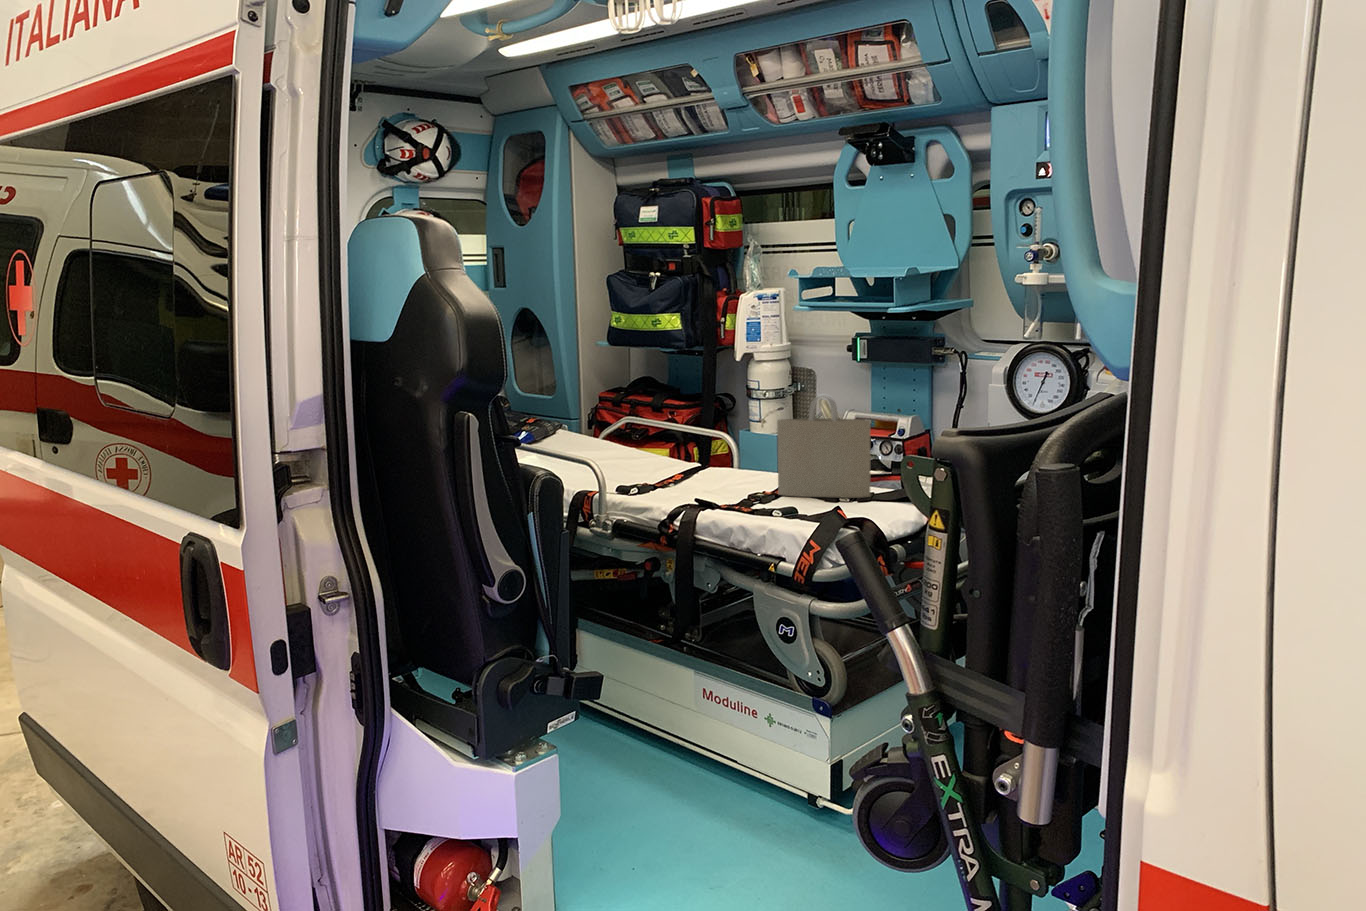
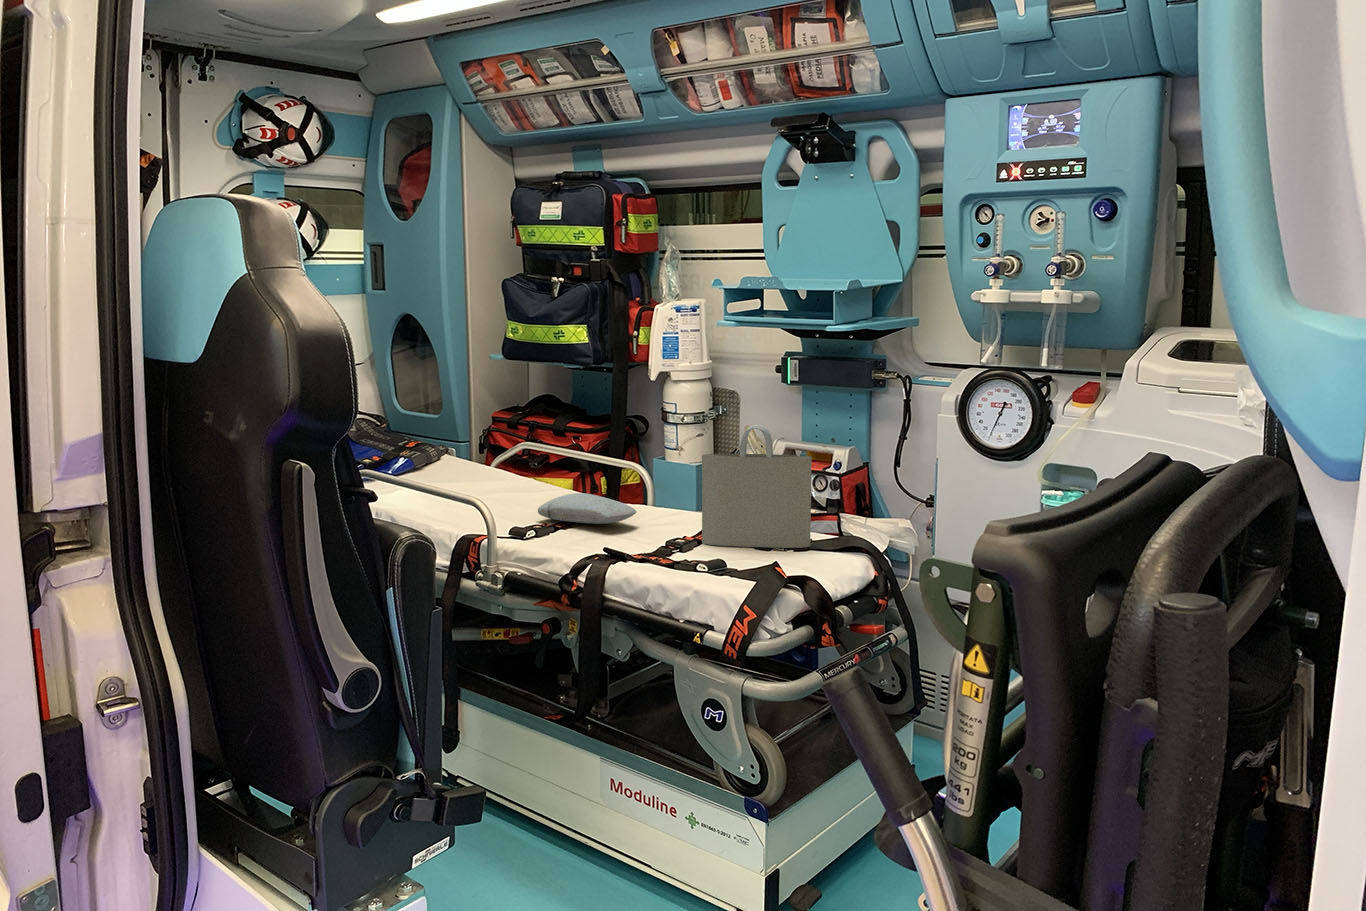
pillow: none [640,456,723,480] -> present [538,493,636,524]

